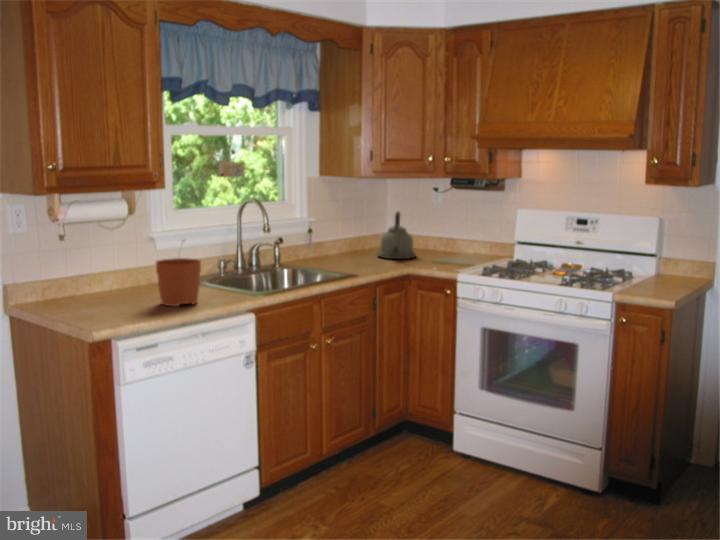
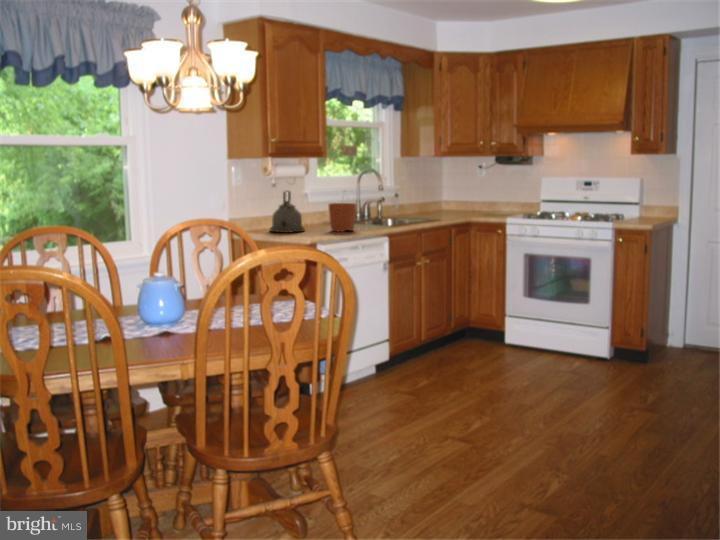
kettle: present [377,212,416,259] -> present [270,191,305,233]

